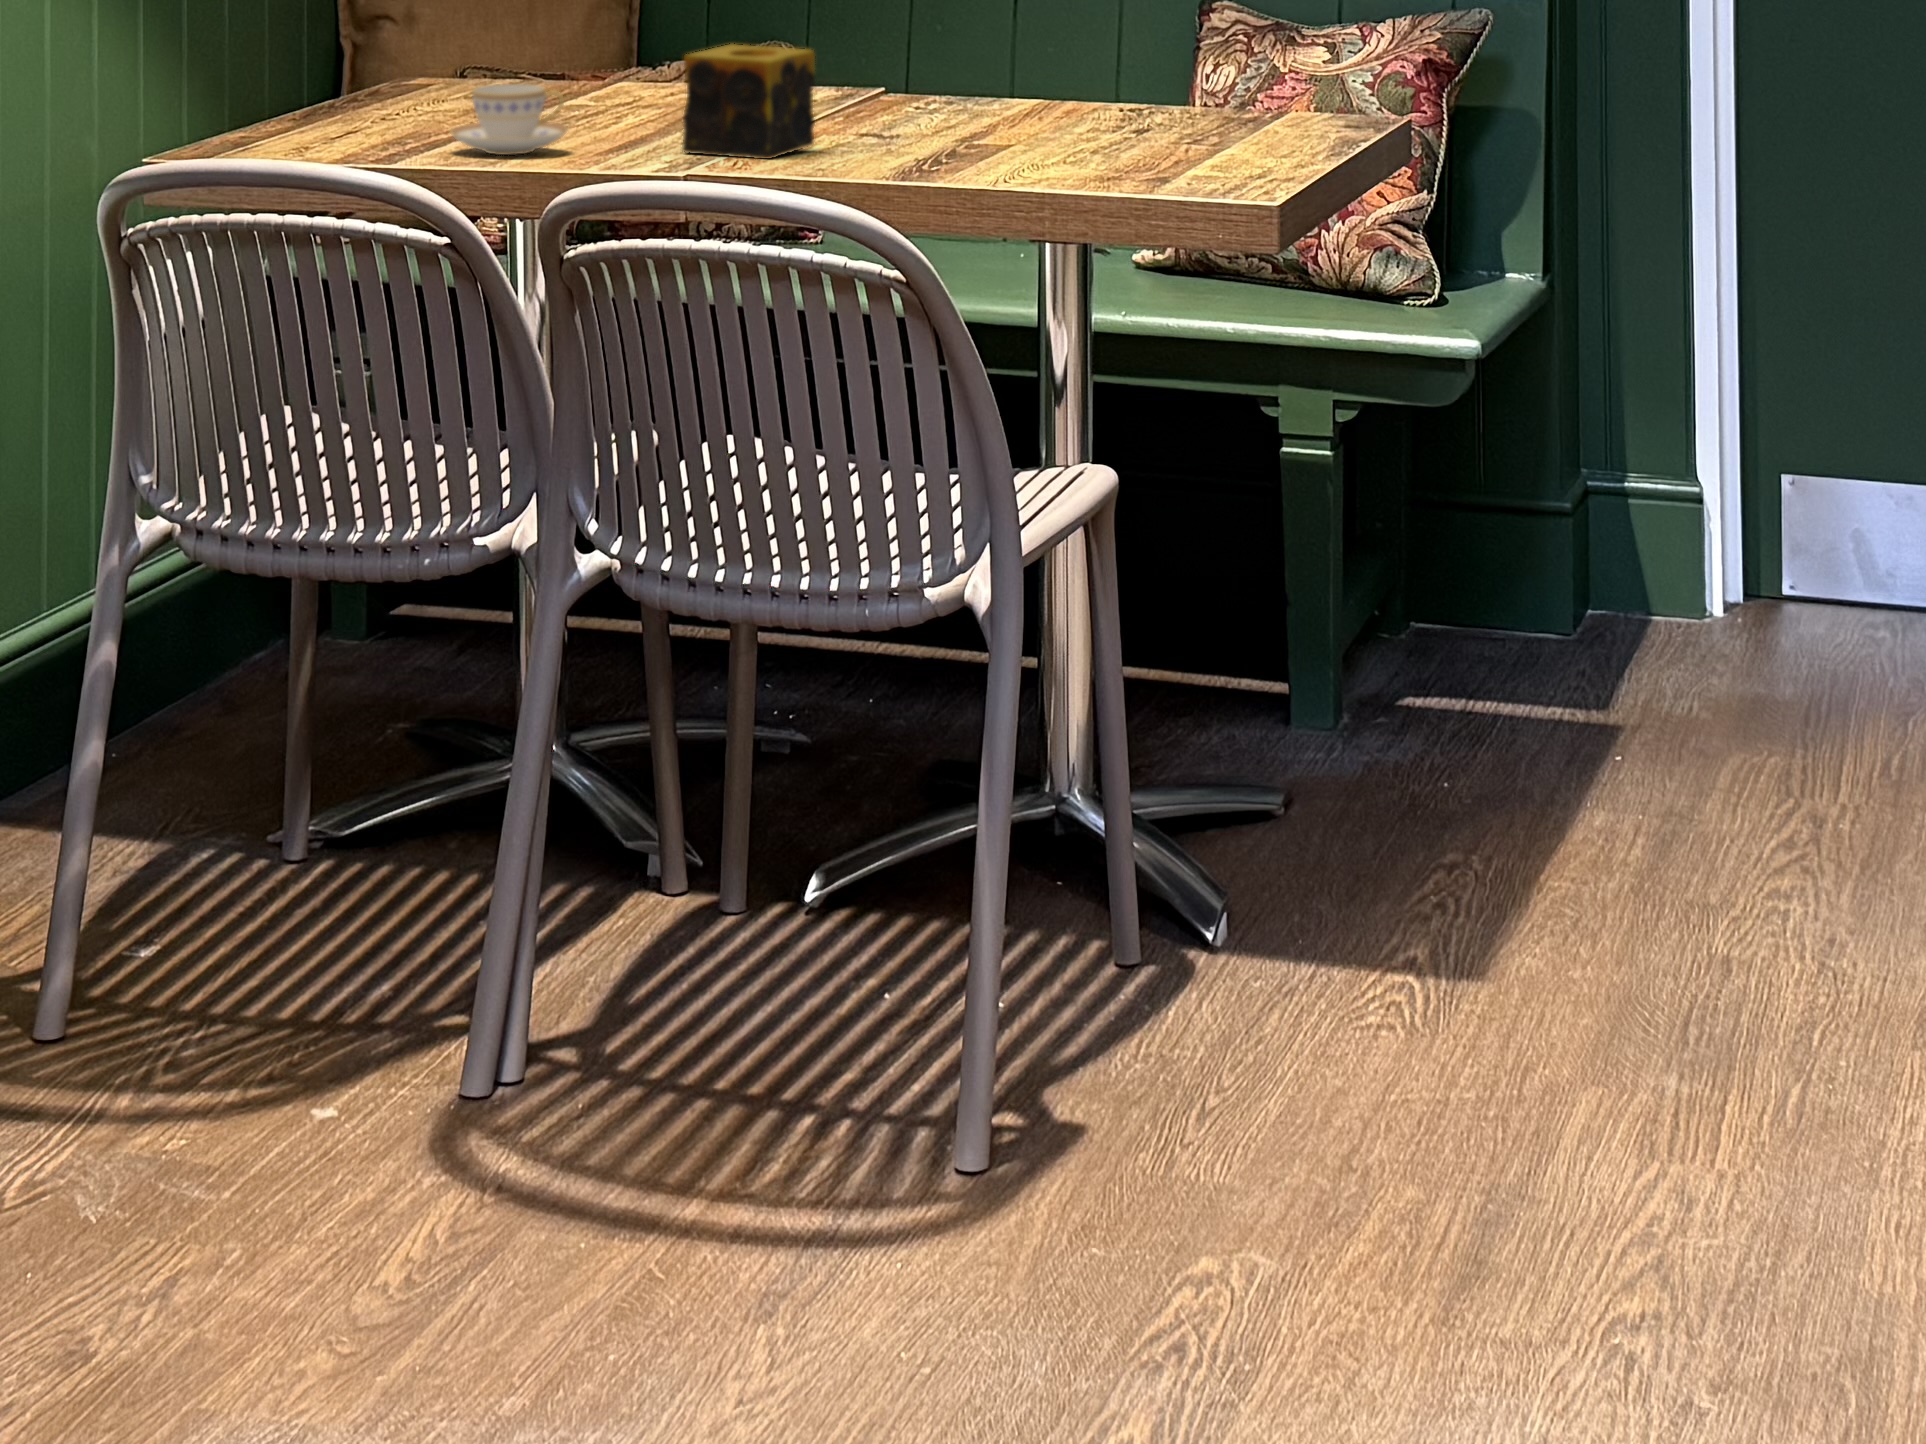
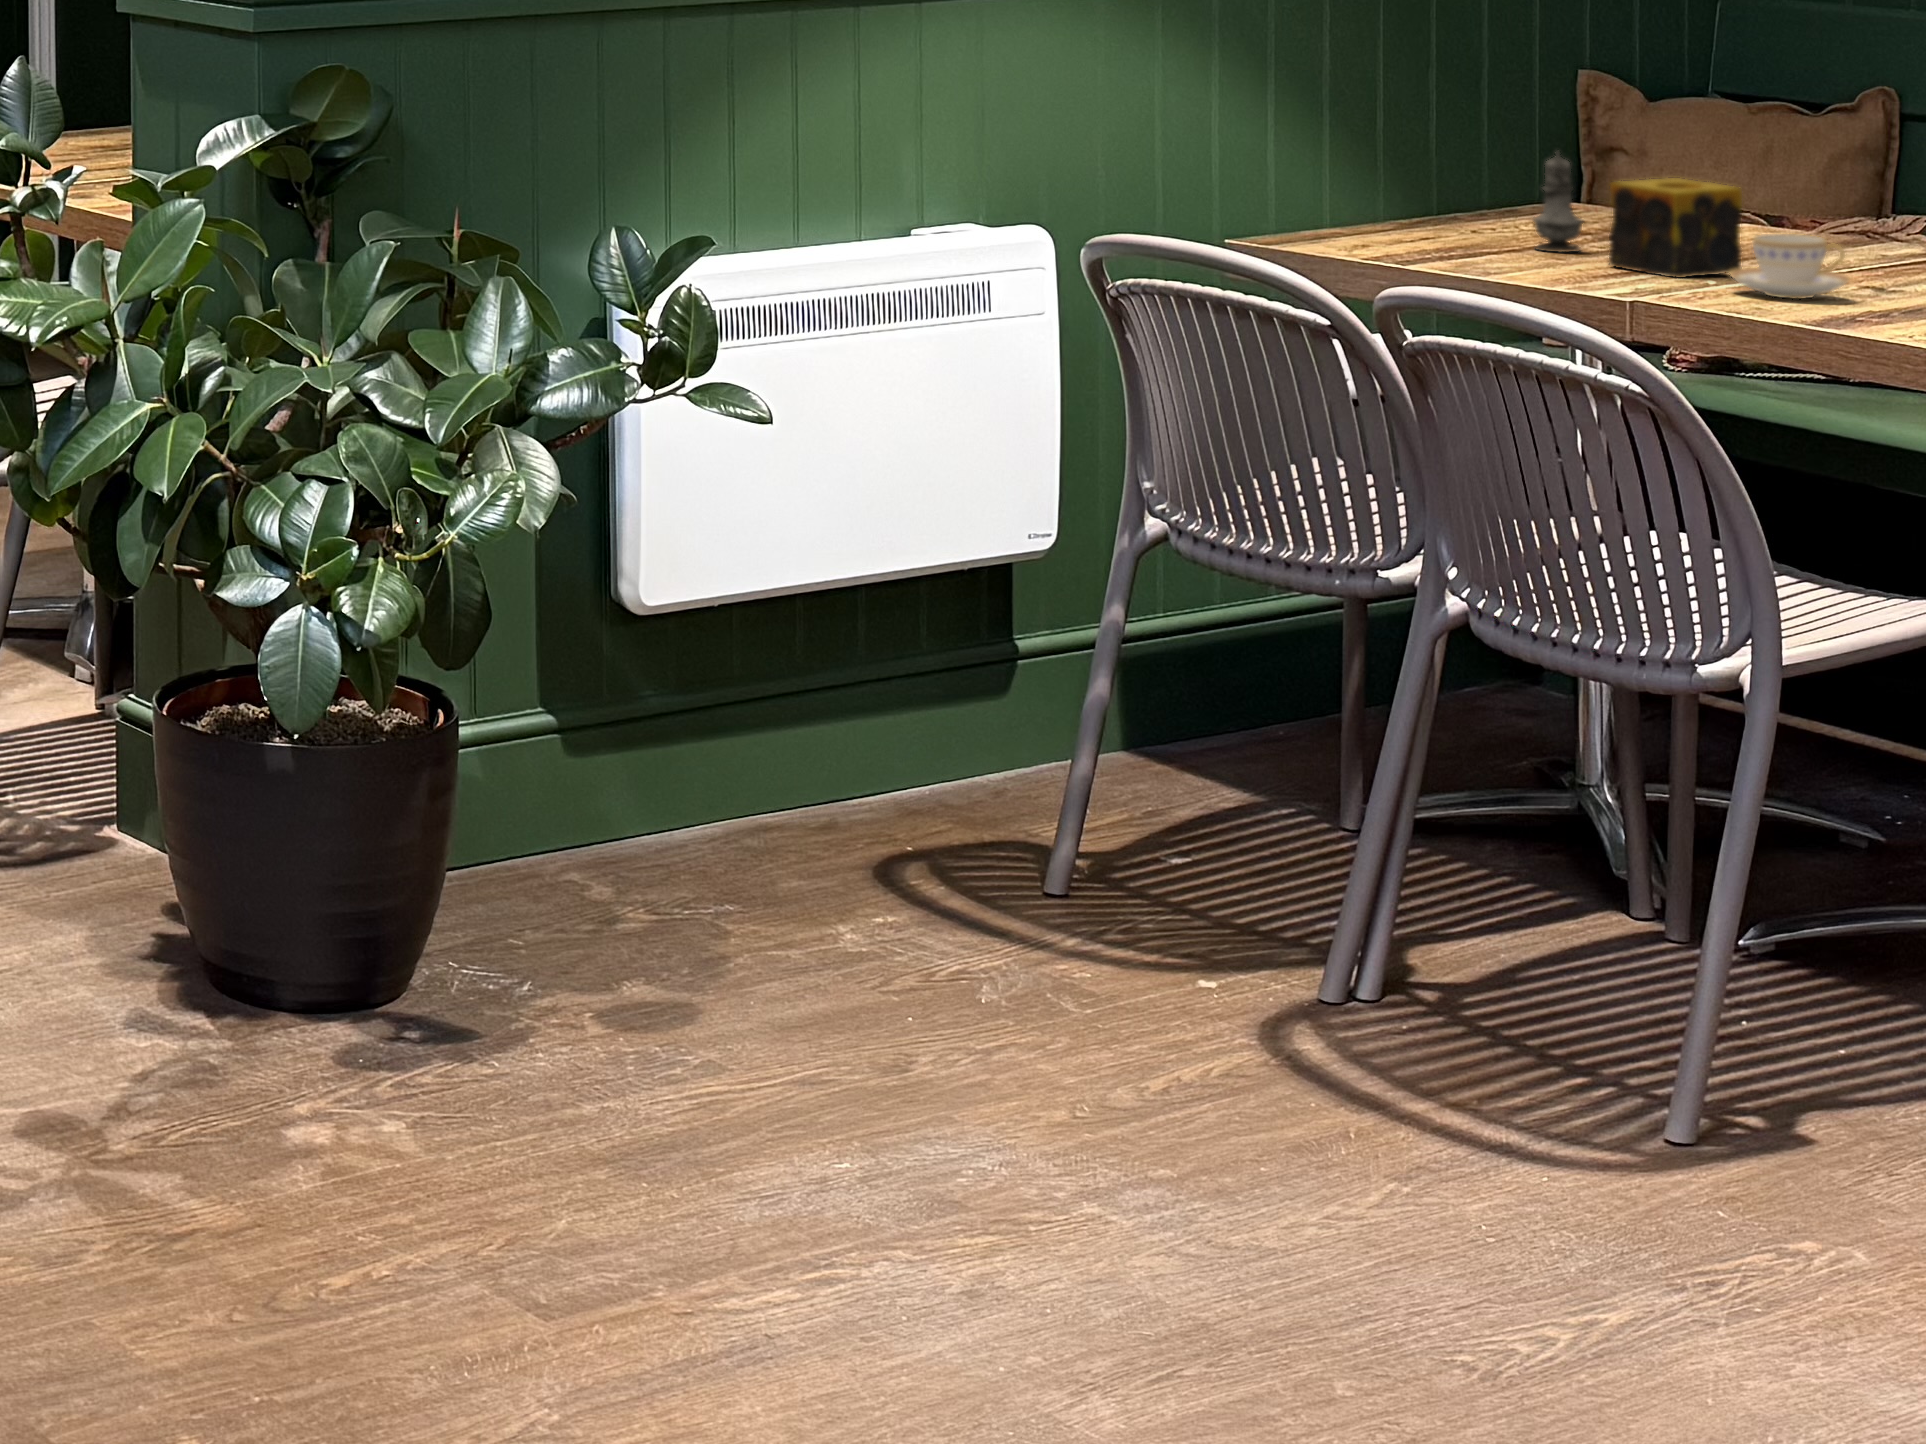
salt shaker: none [559,22,615,142] -> present [1533,152,1583,252]
teacup: present [450,83,568,155] -> present [1729,234,1850,299]

